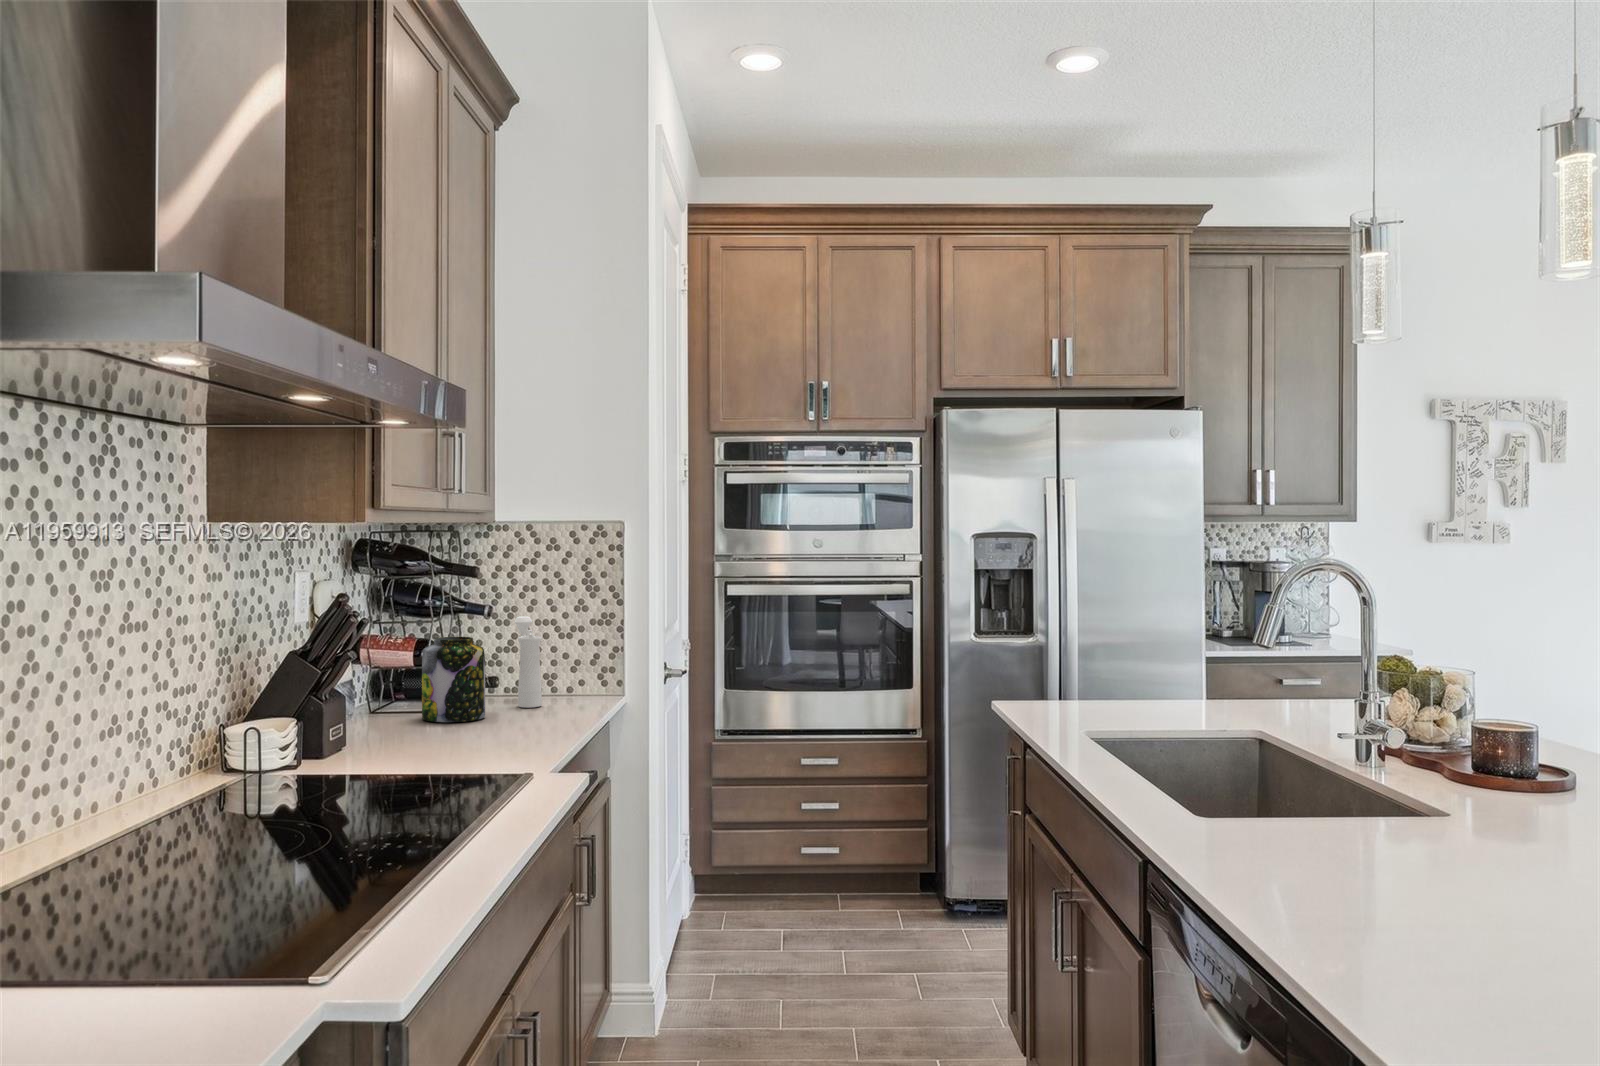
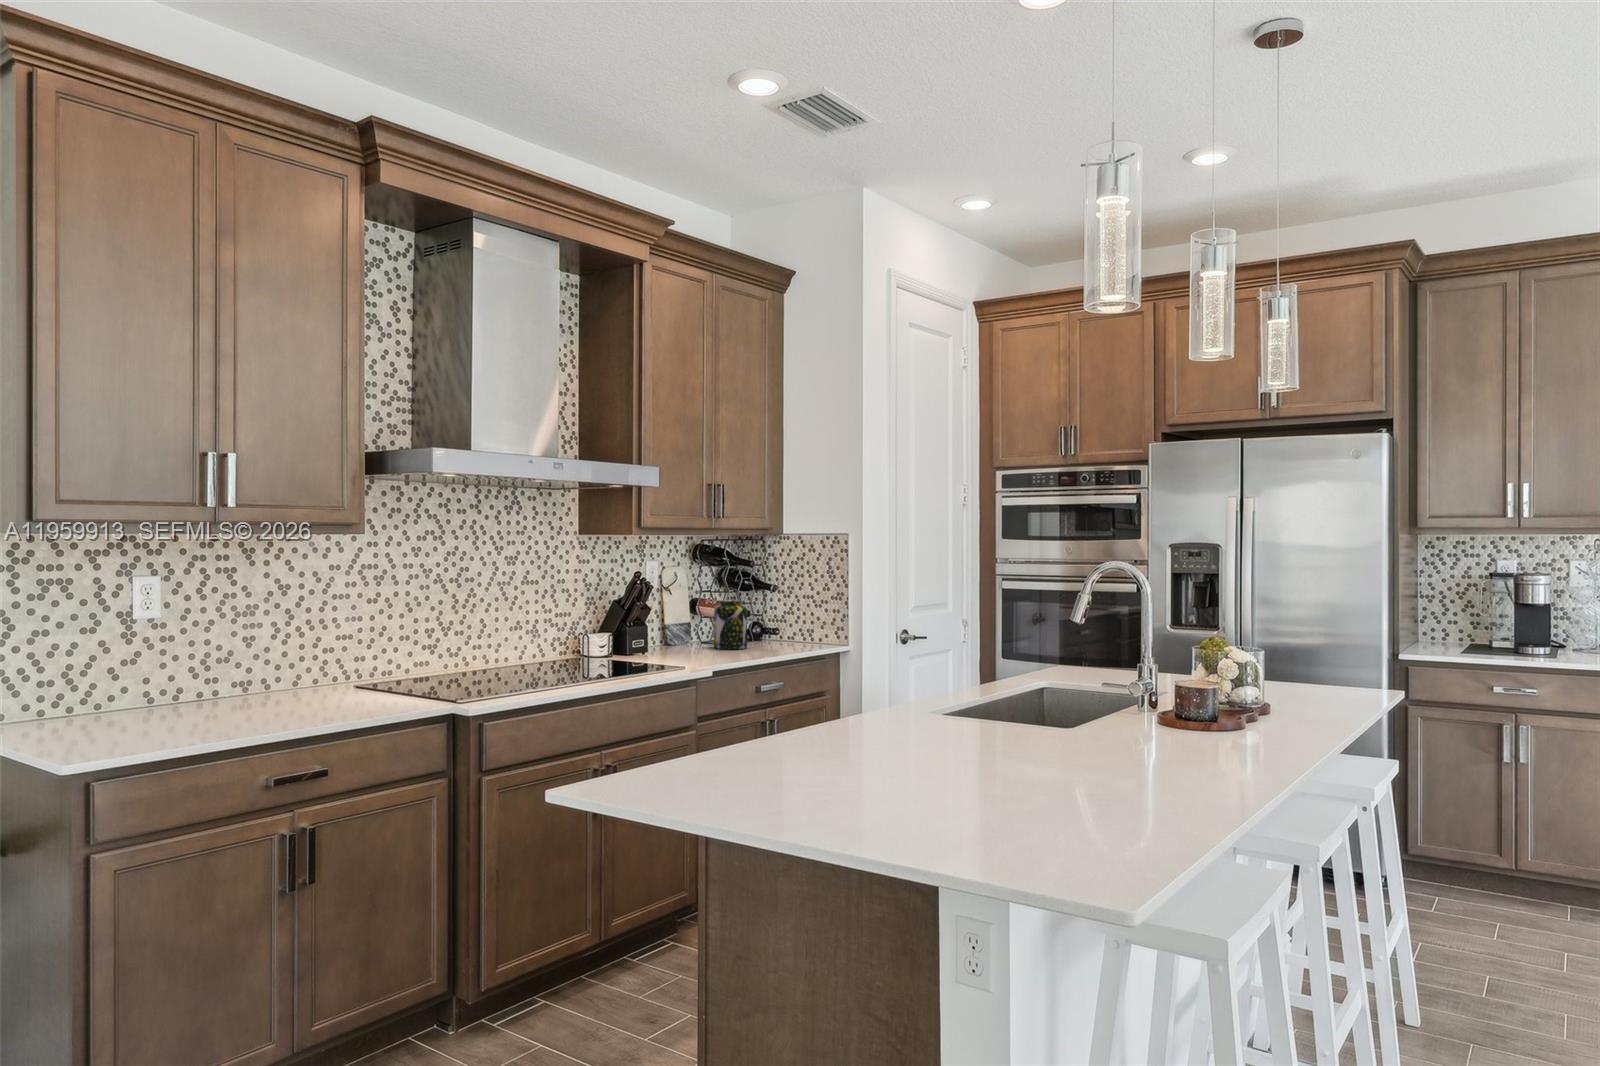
pepper mill: present [514,616,542,708] -> none [777,593,796,647]

